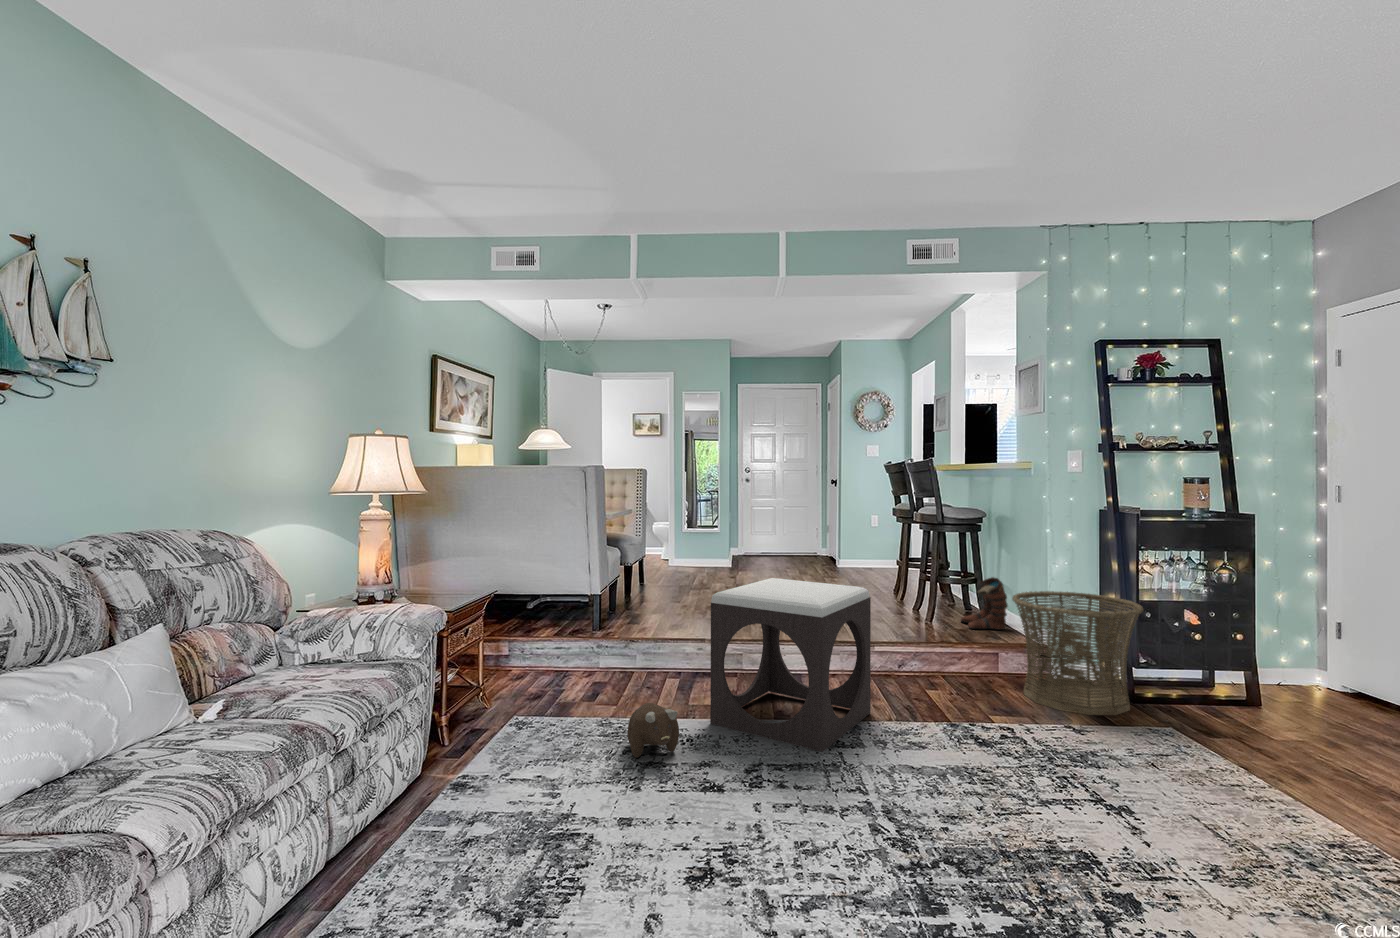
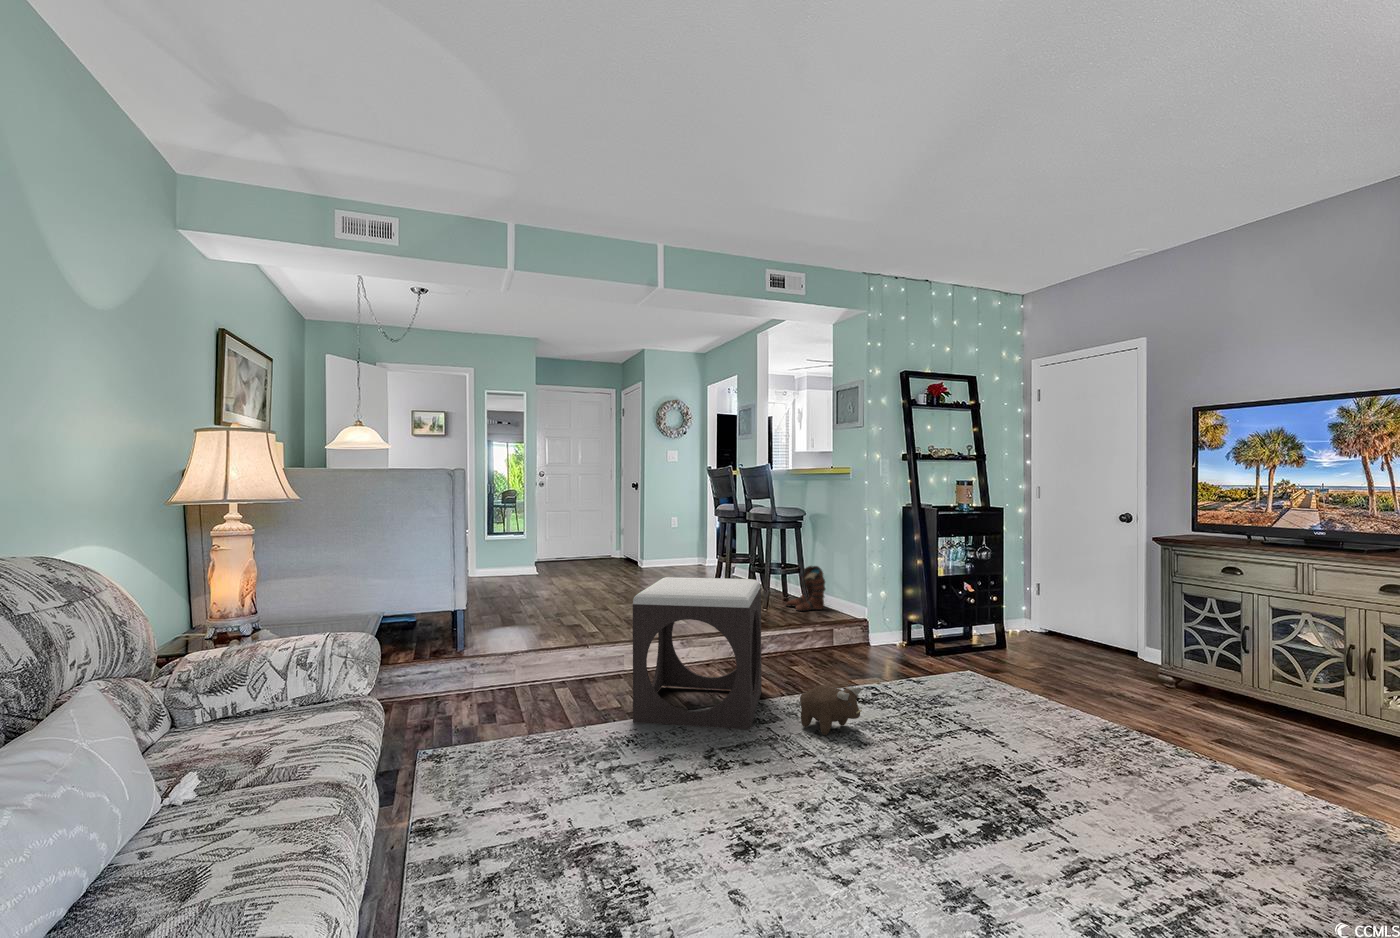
basket: present [1012,591,1144,715] -> none [848,572,945,669]
plush toy: present [627,703,679,758] -> present [800,685,862,735]

